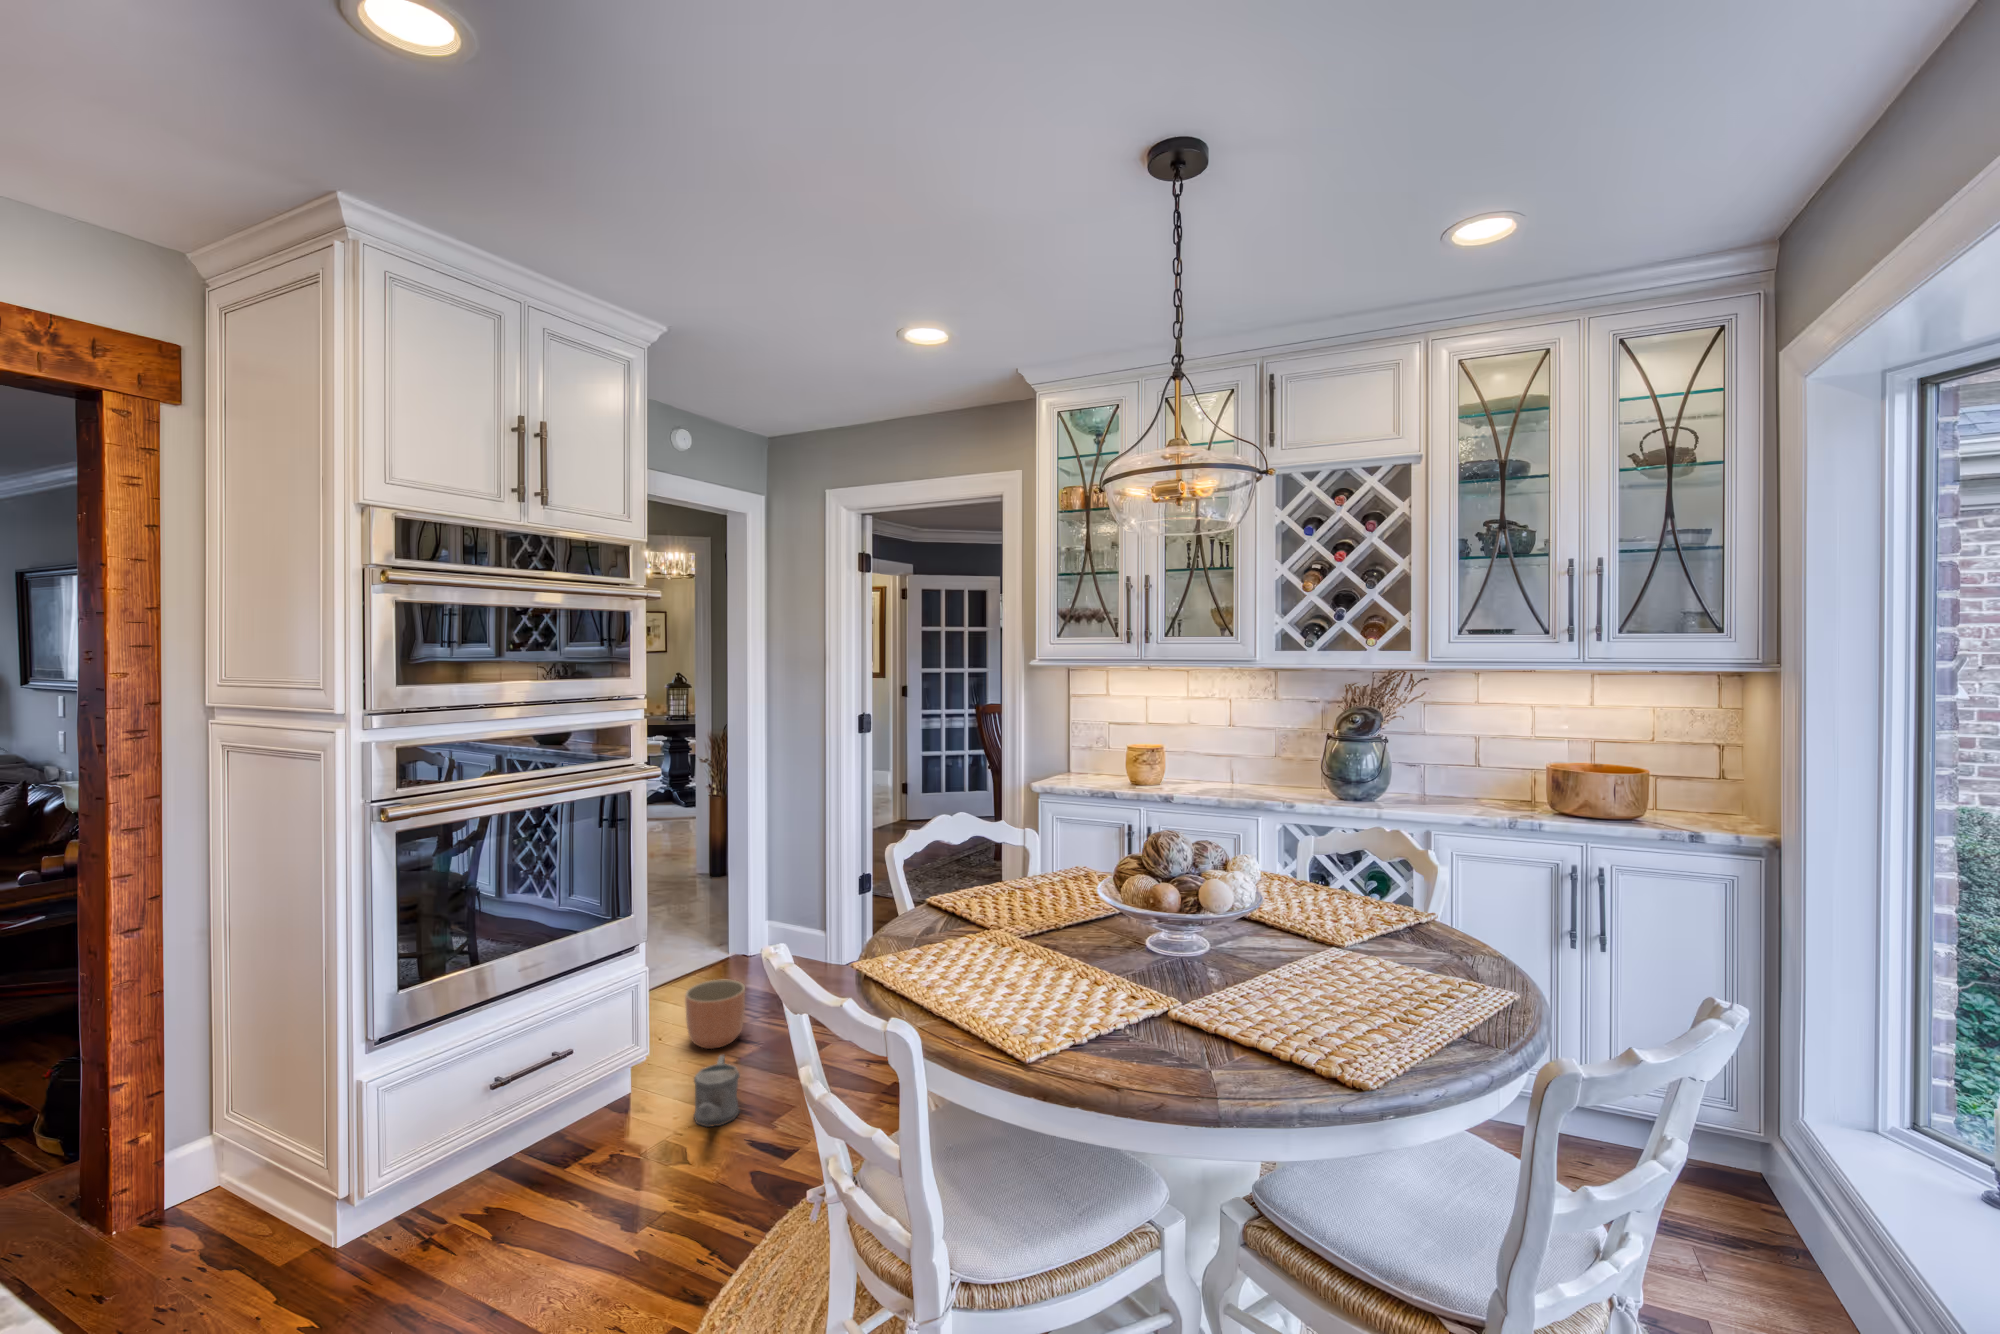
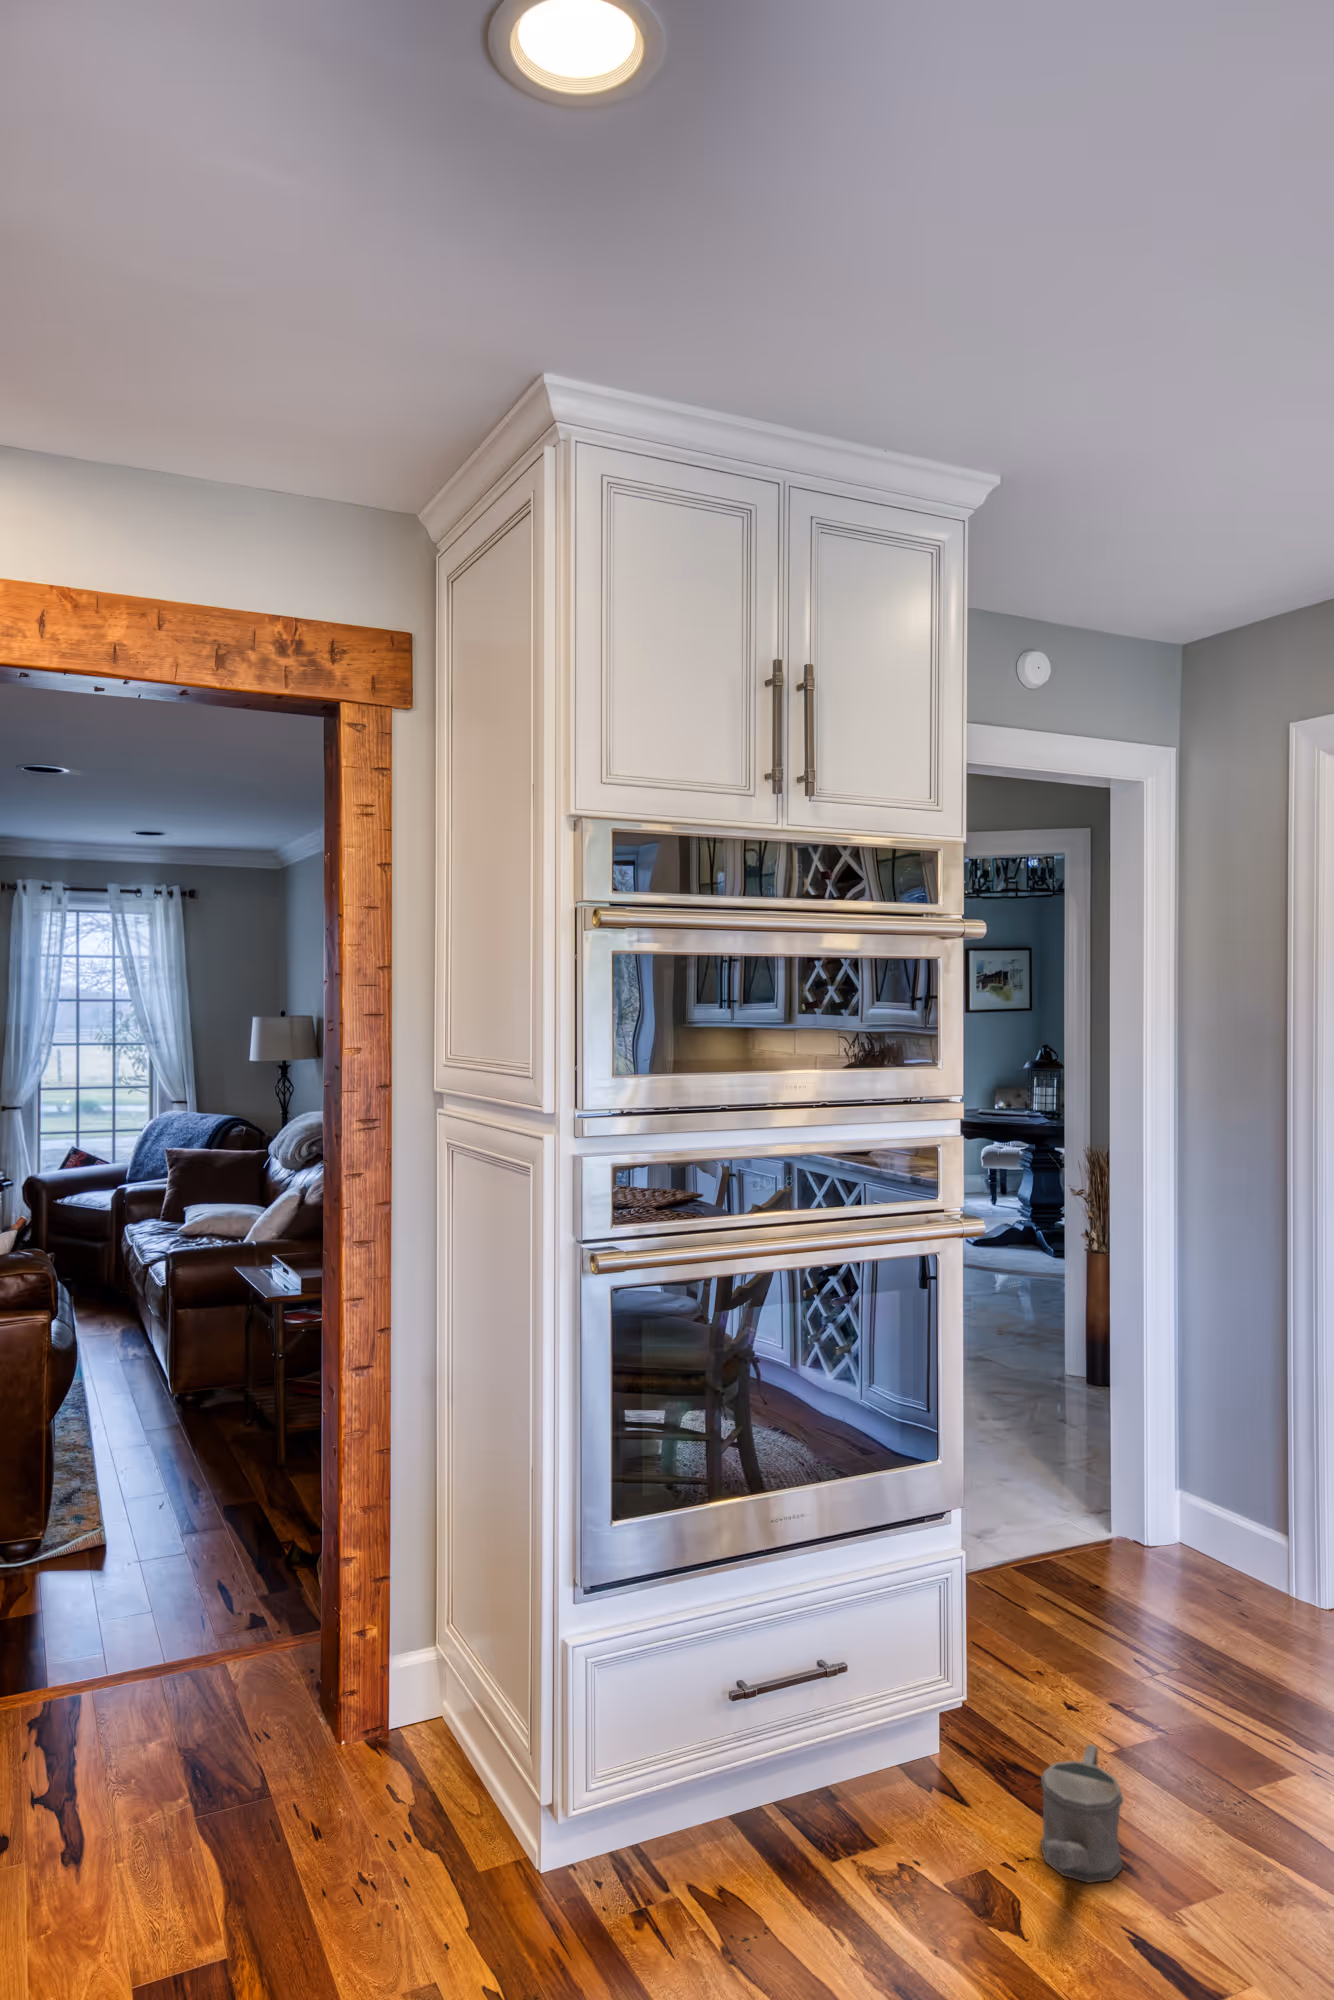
planter: present [685,980,745,1049] -> none [1034,1591,1138,1717]

